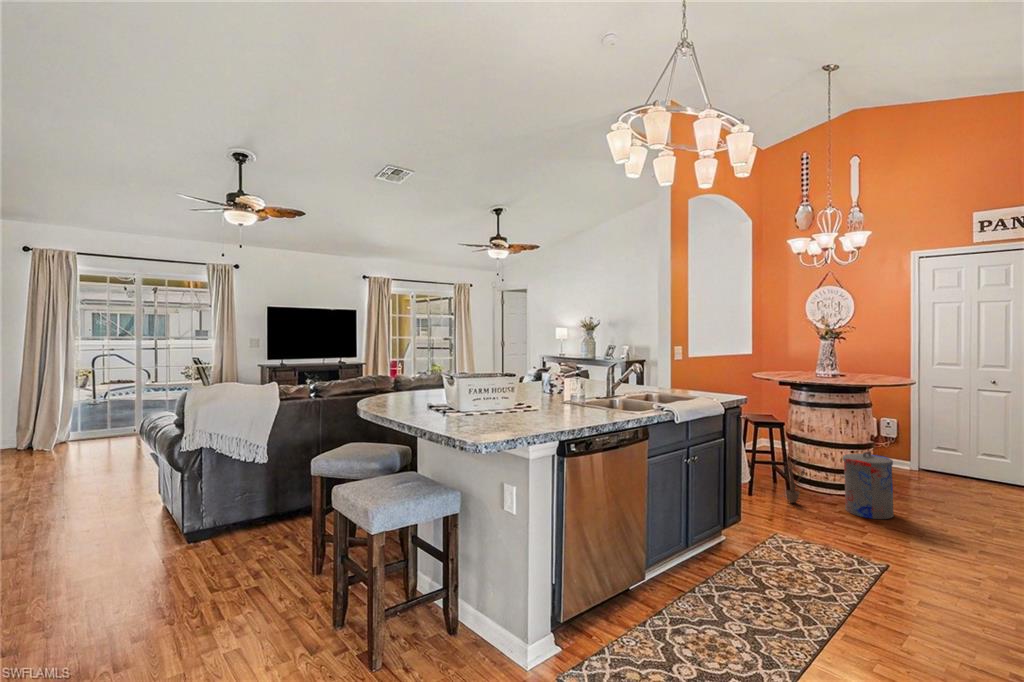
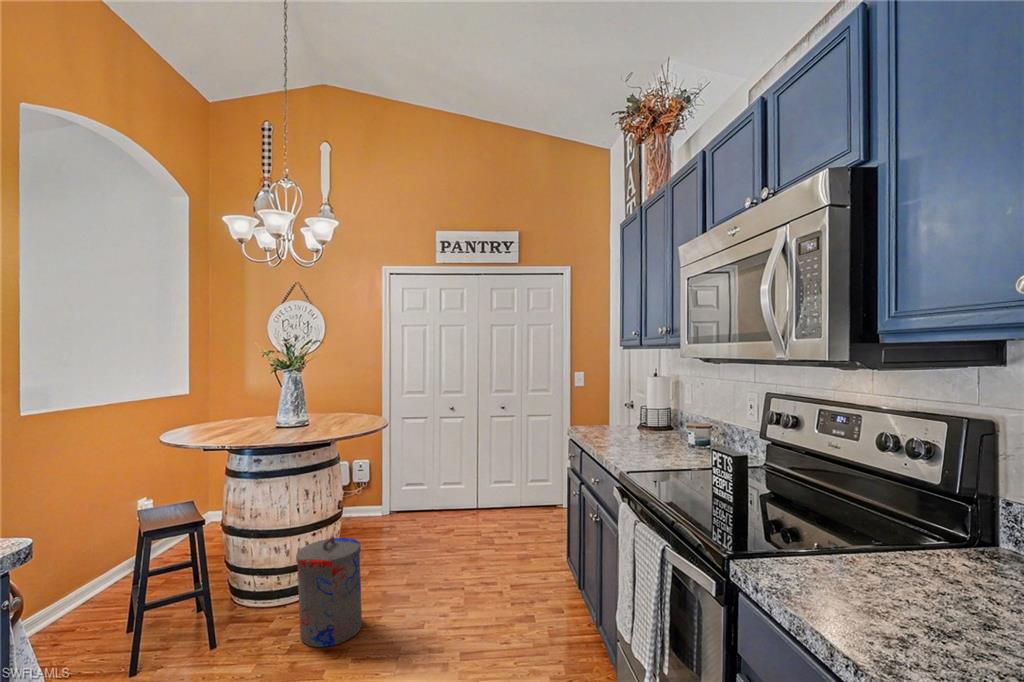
decorative plant: present [780,459,805,503] -> none [189,579,240,659]

